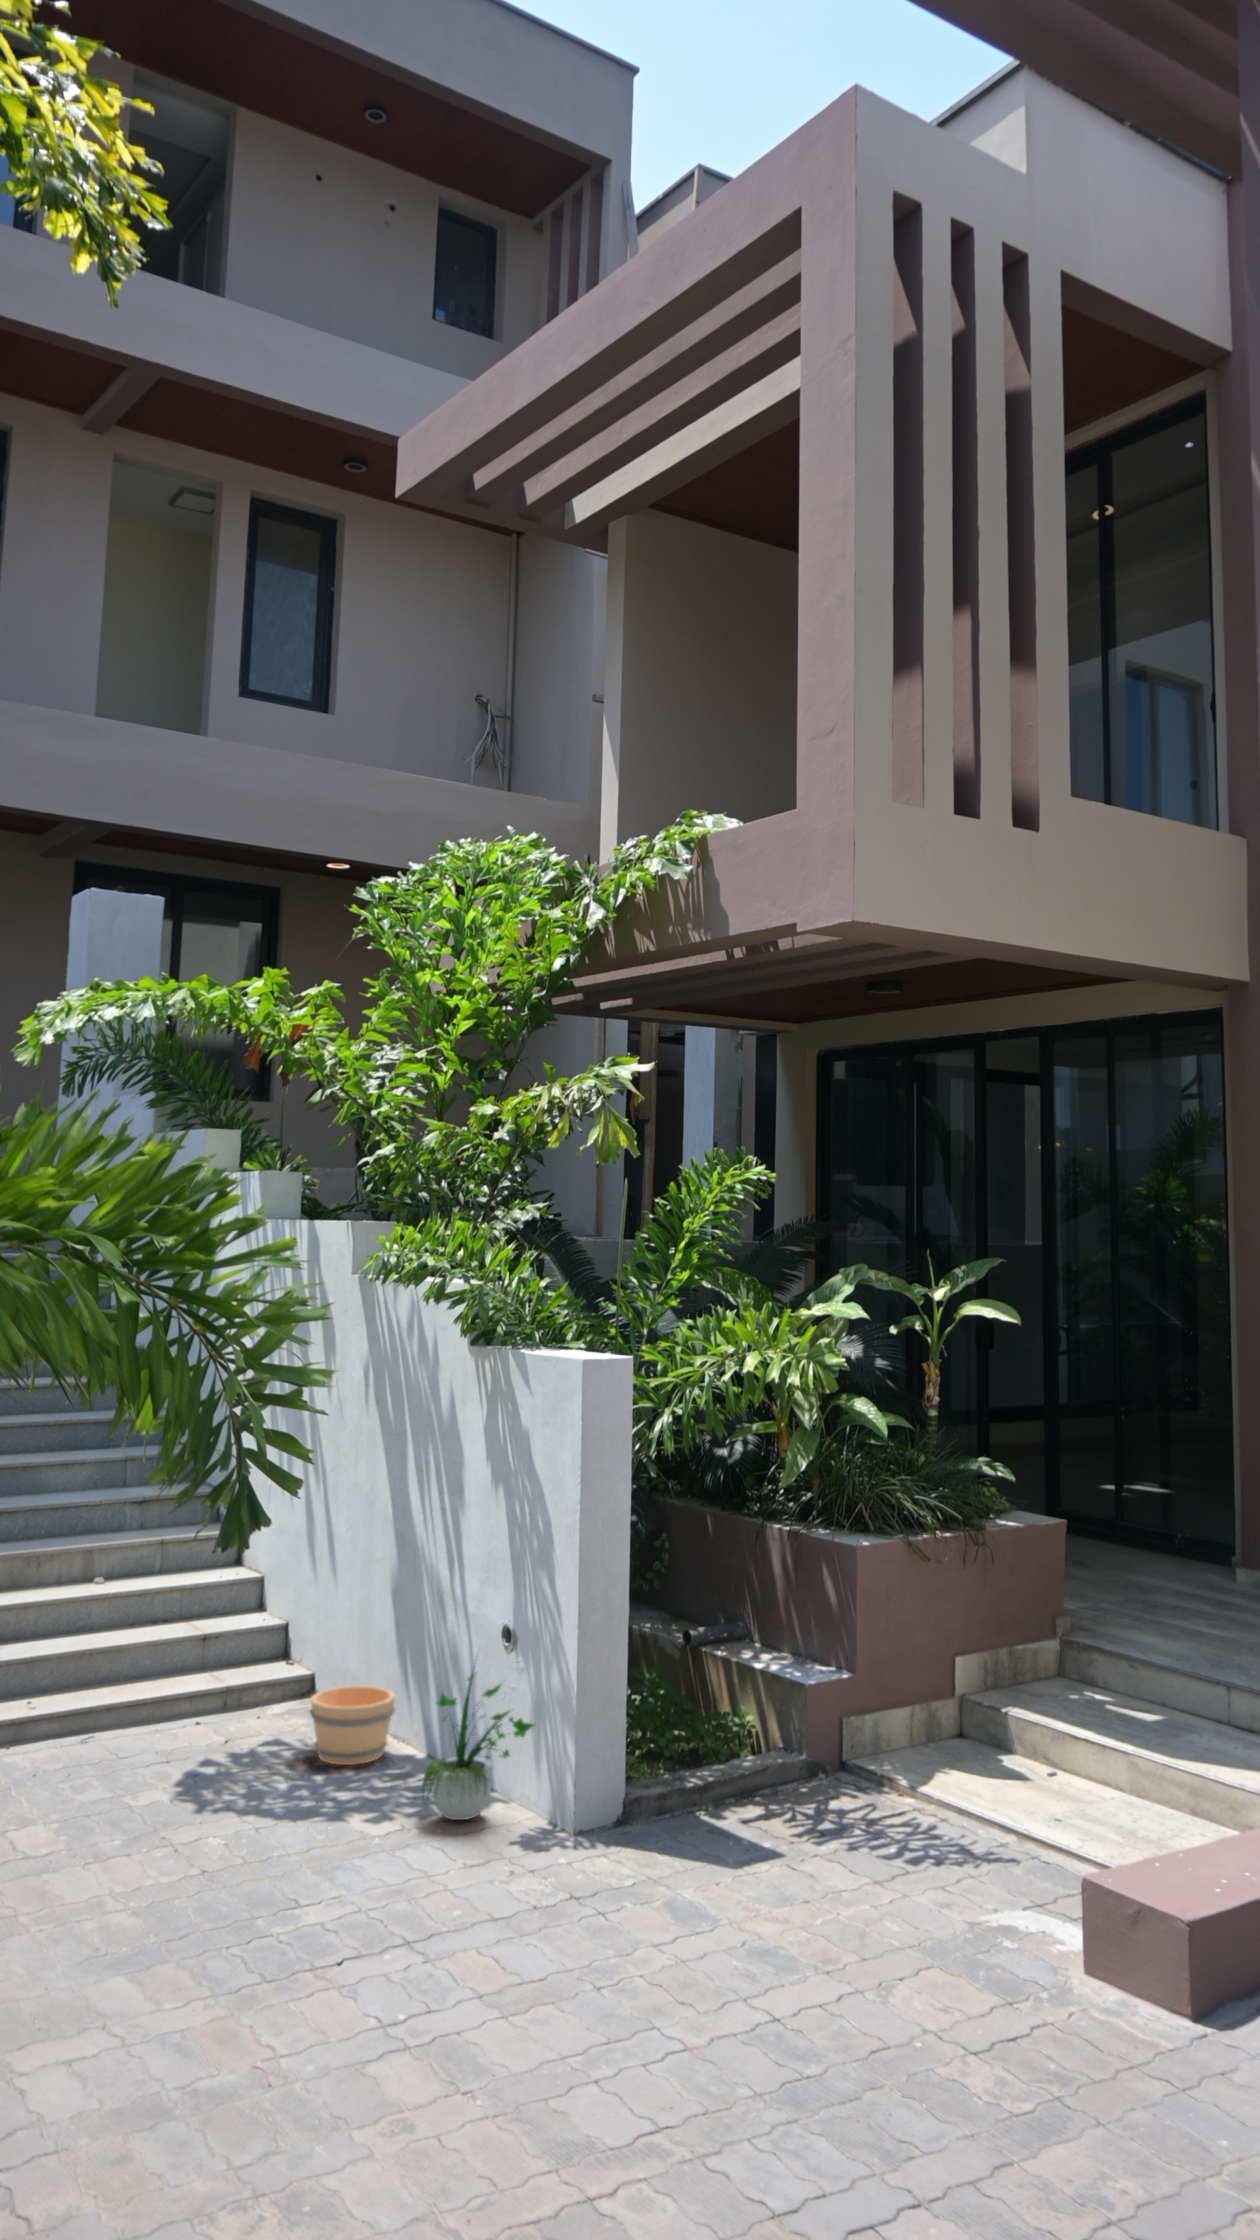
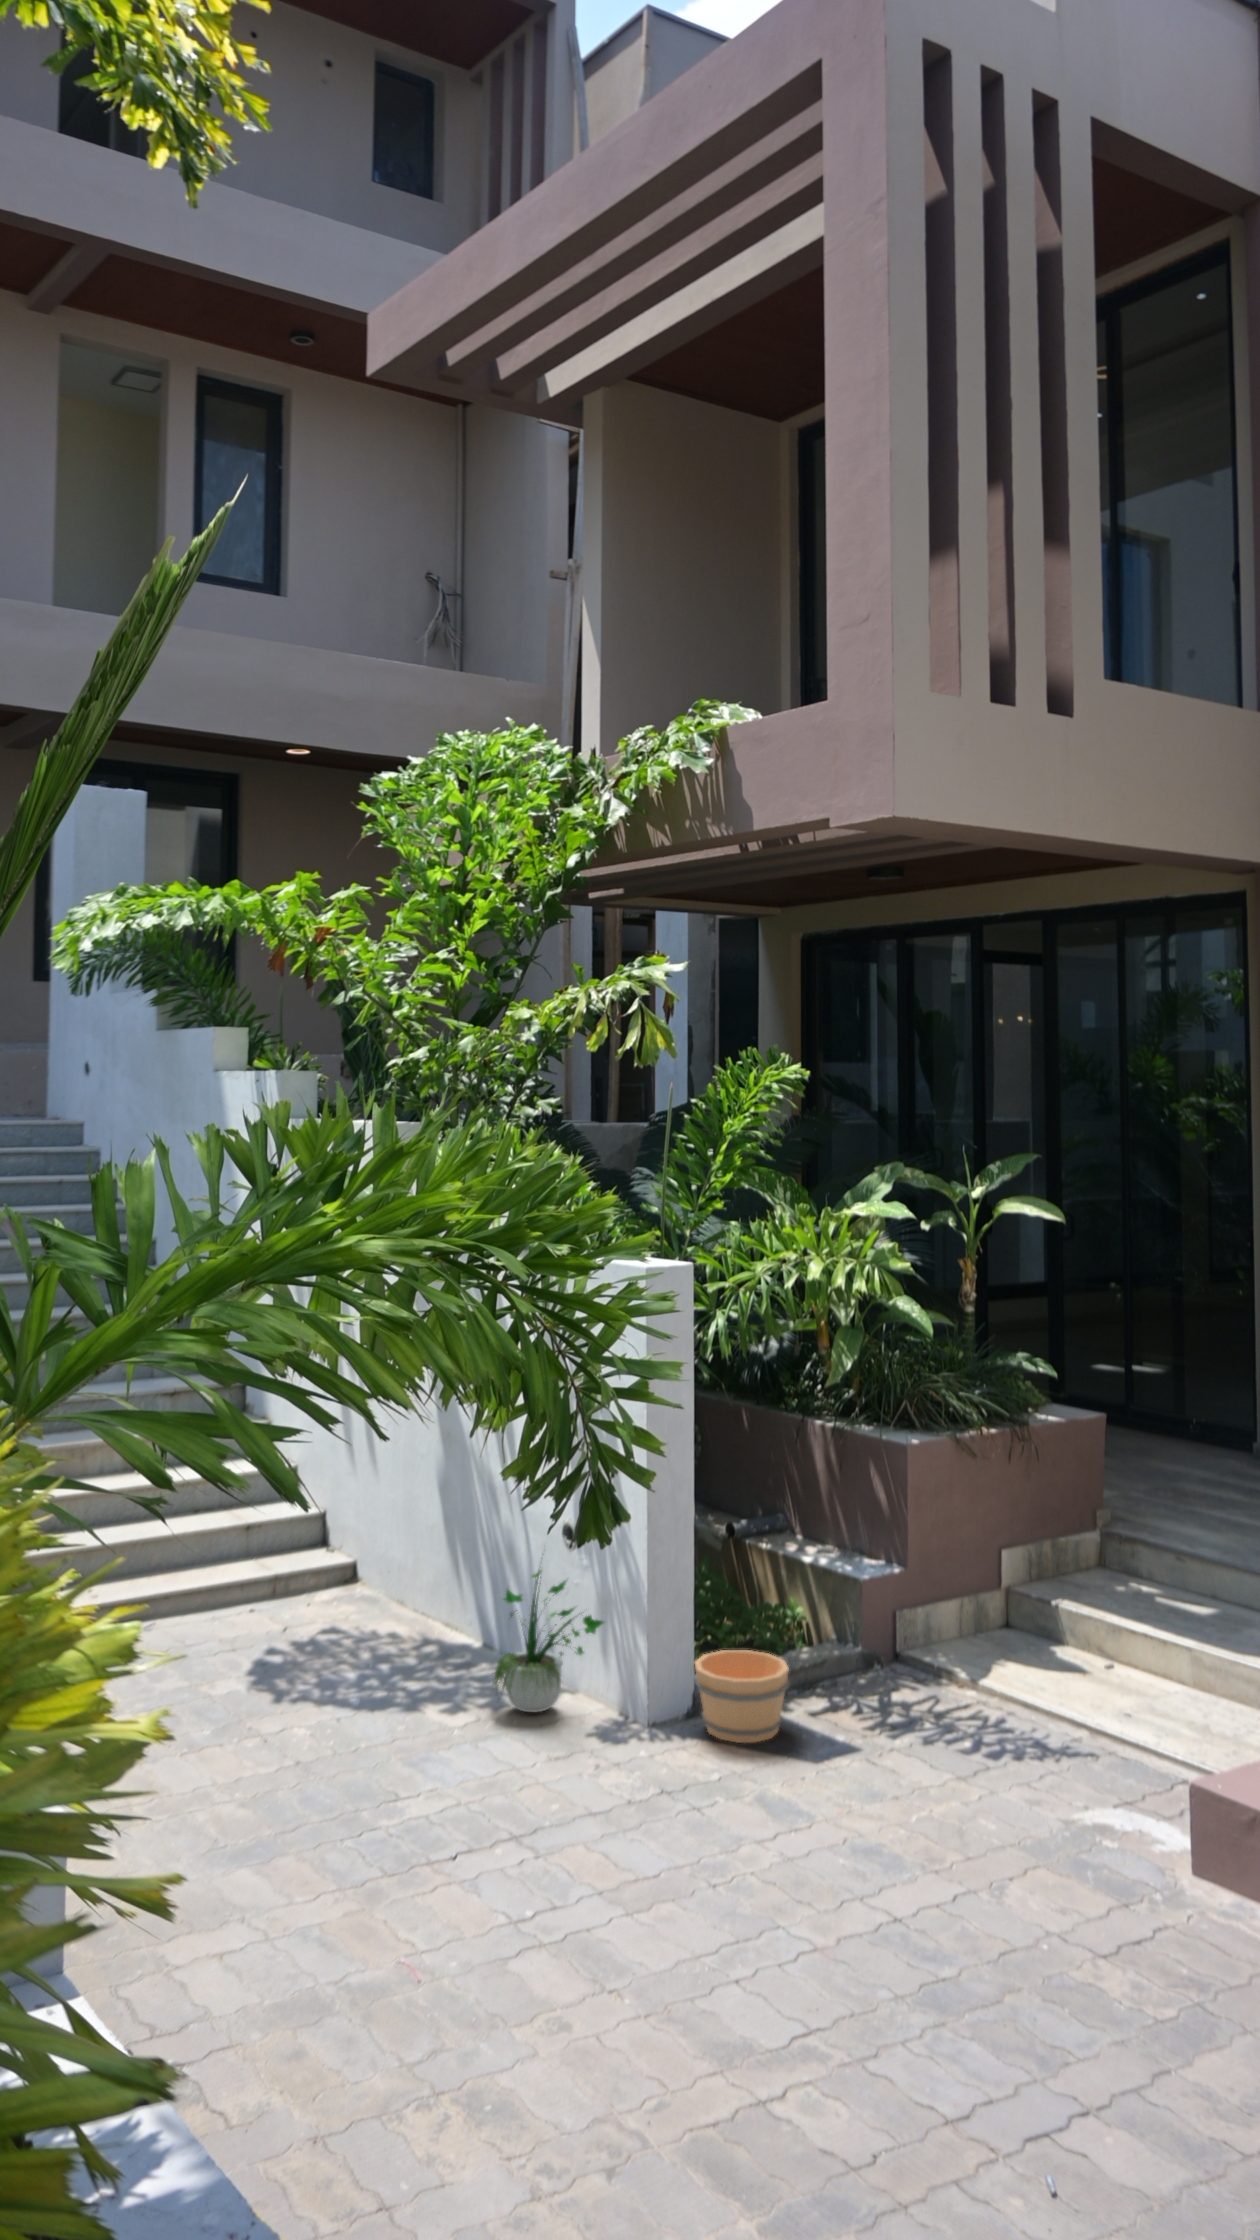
bucket: present [310,1685,395,1765] -> present [694,1650,790,1743]

